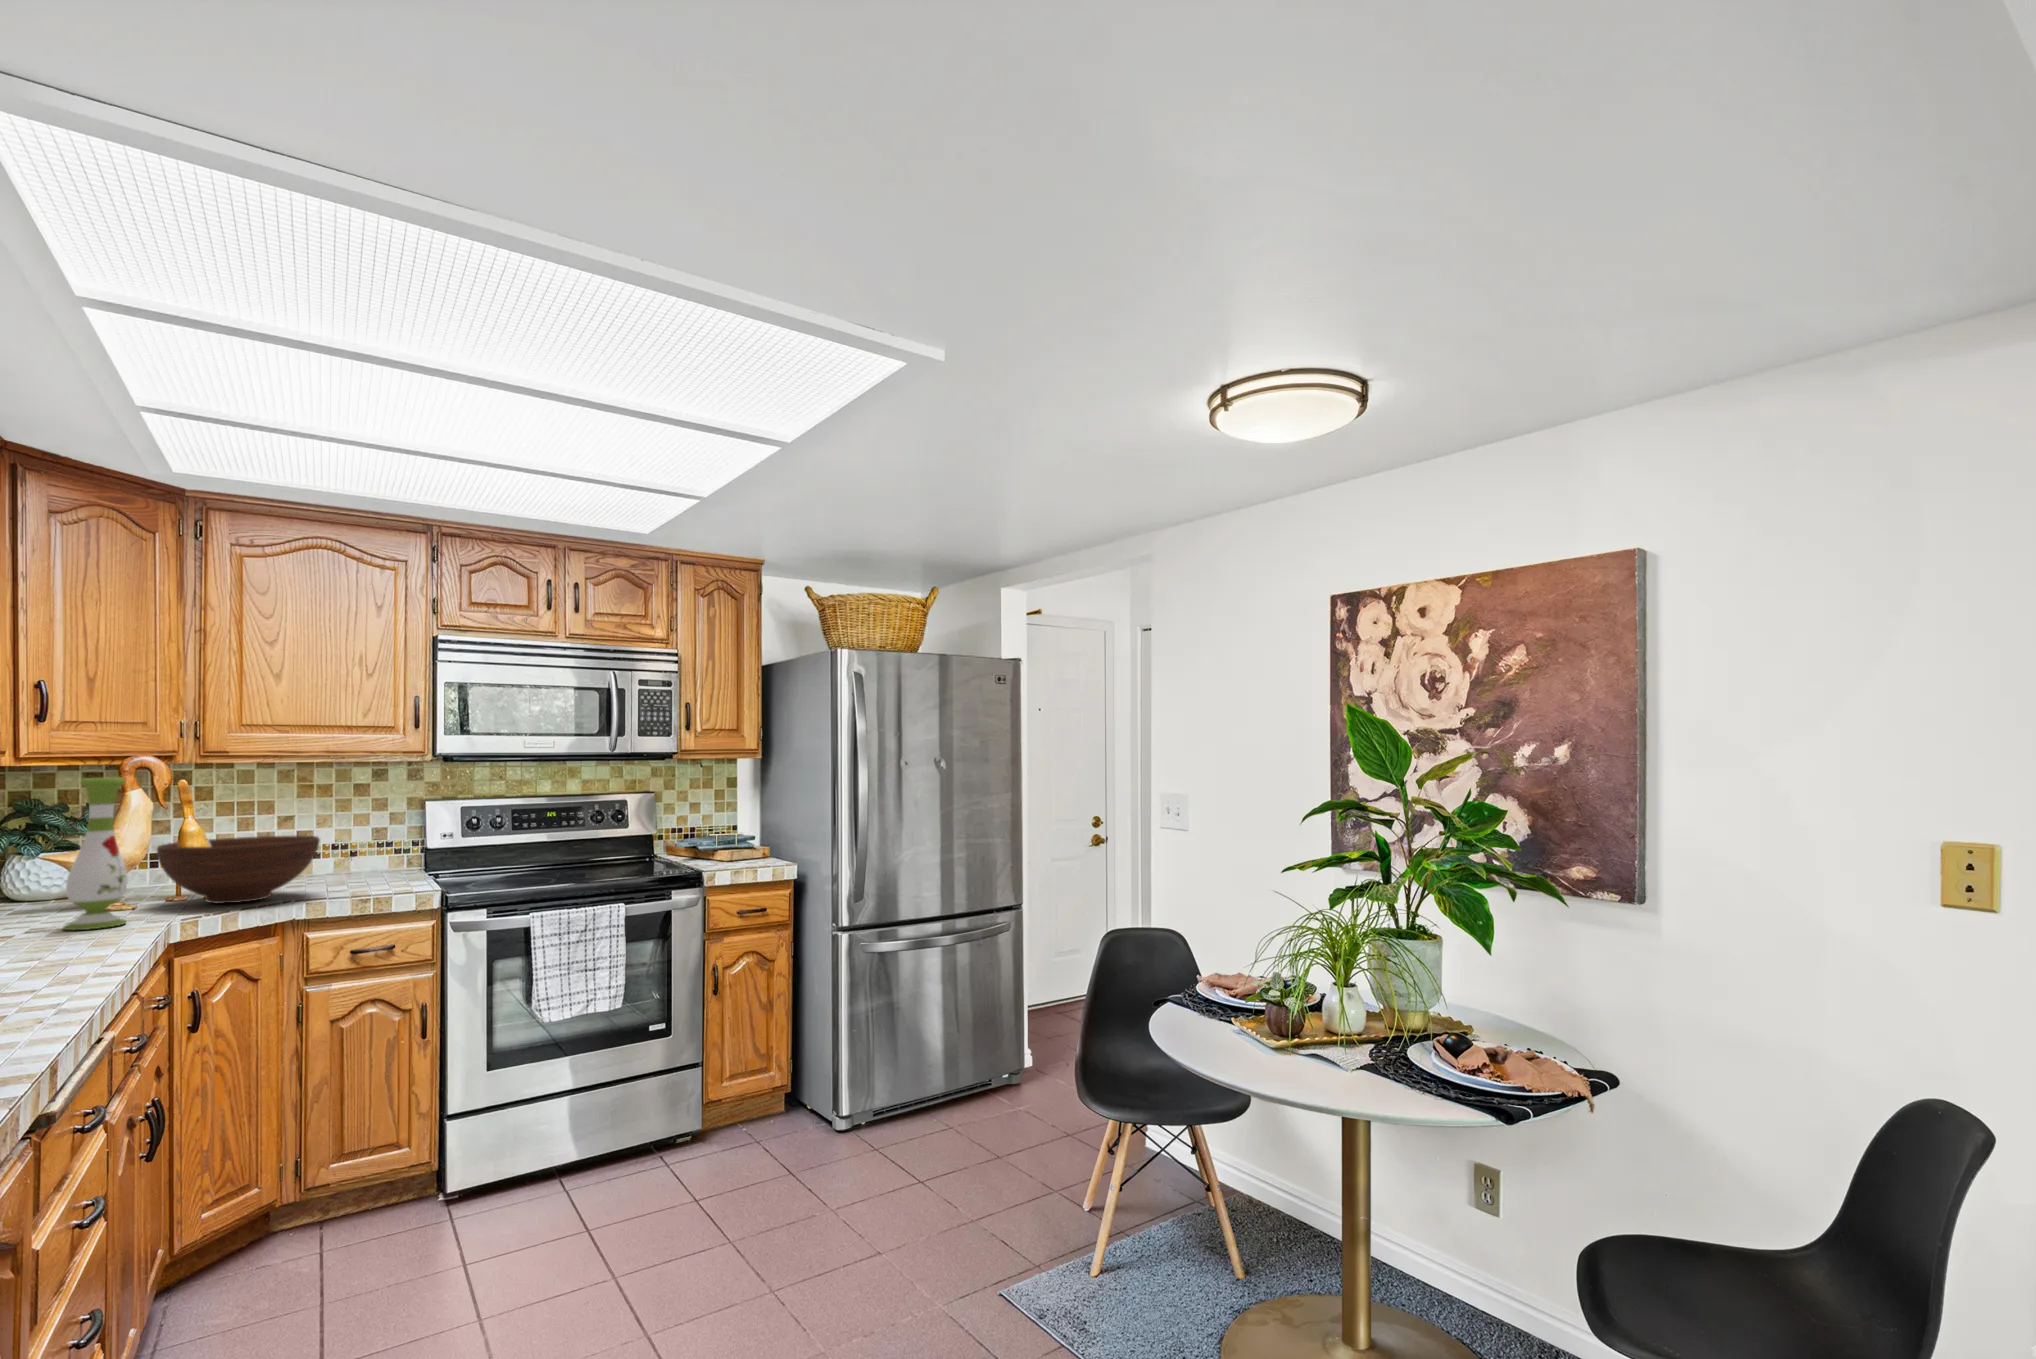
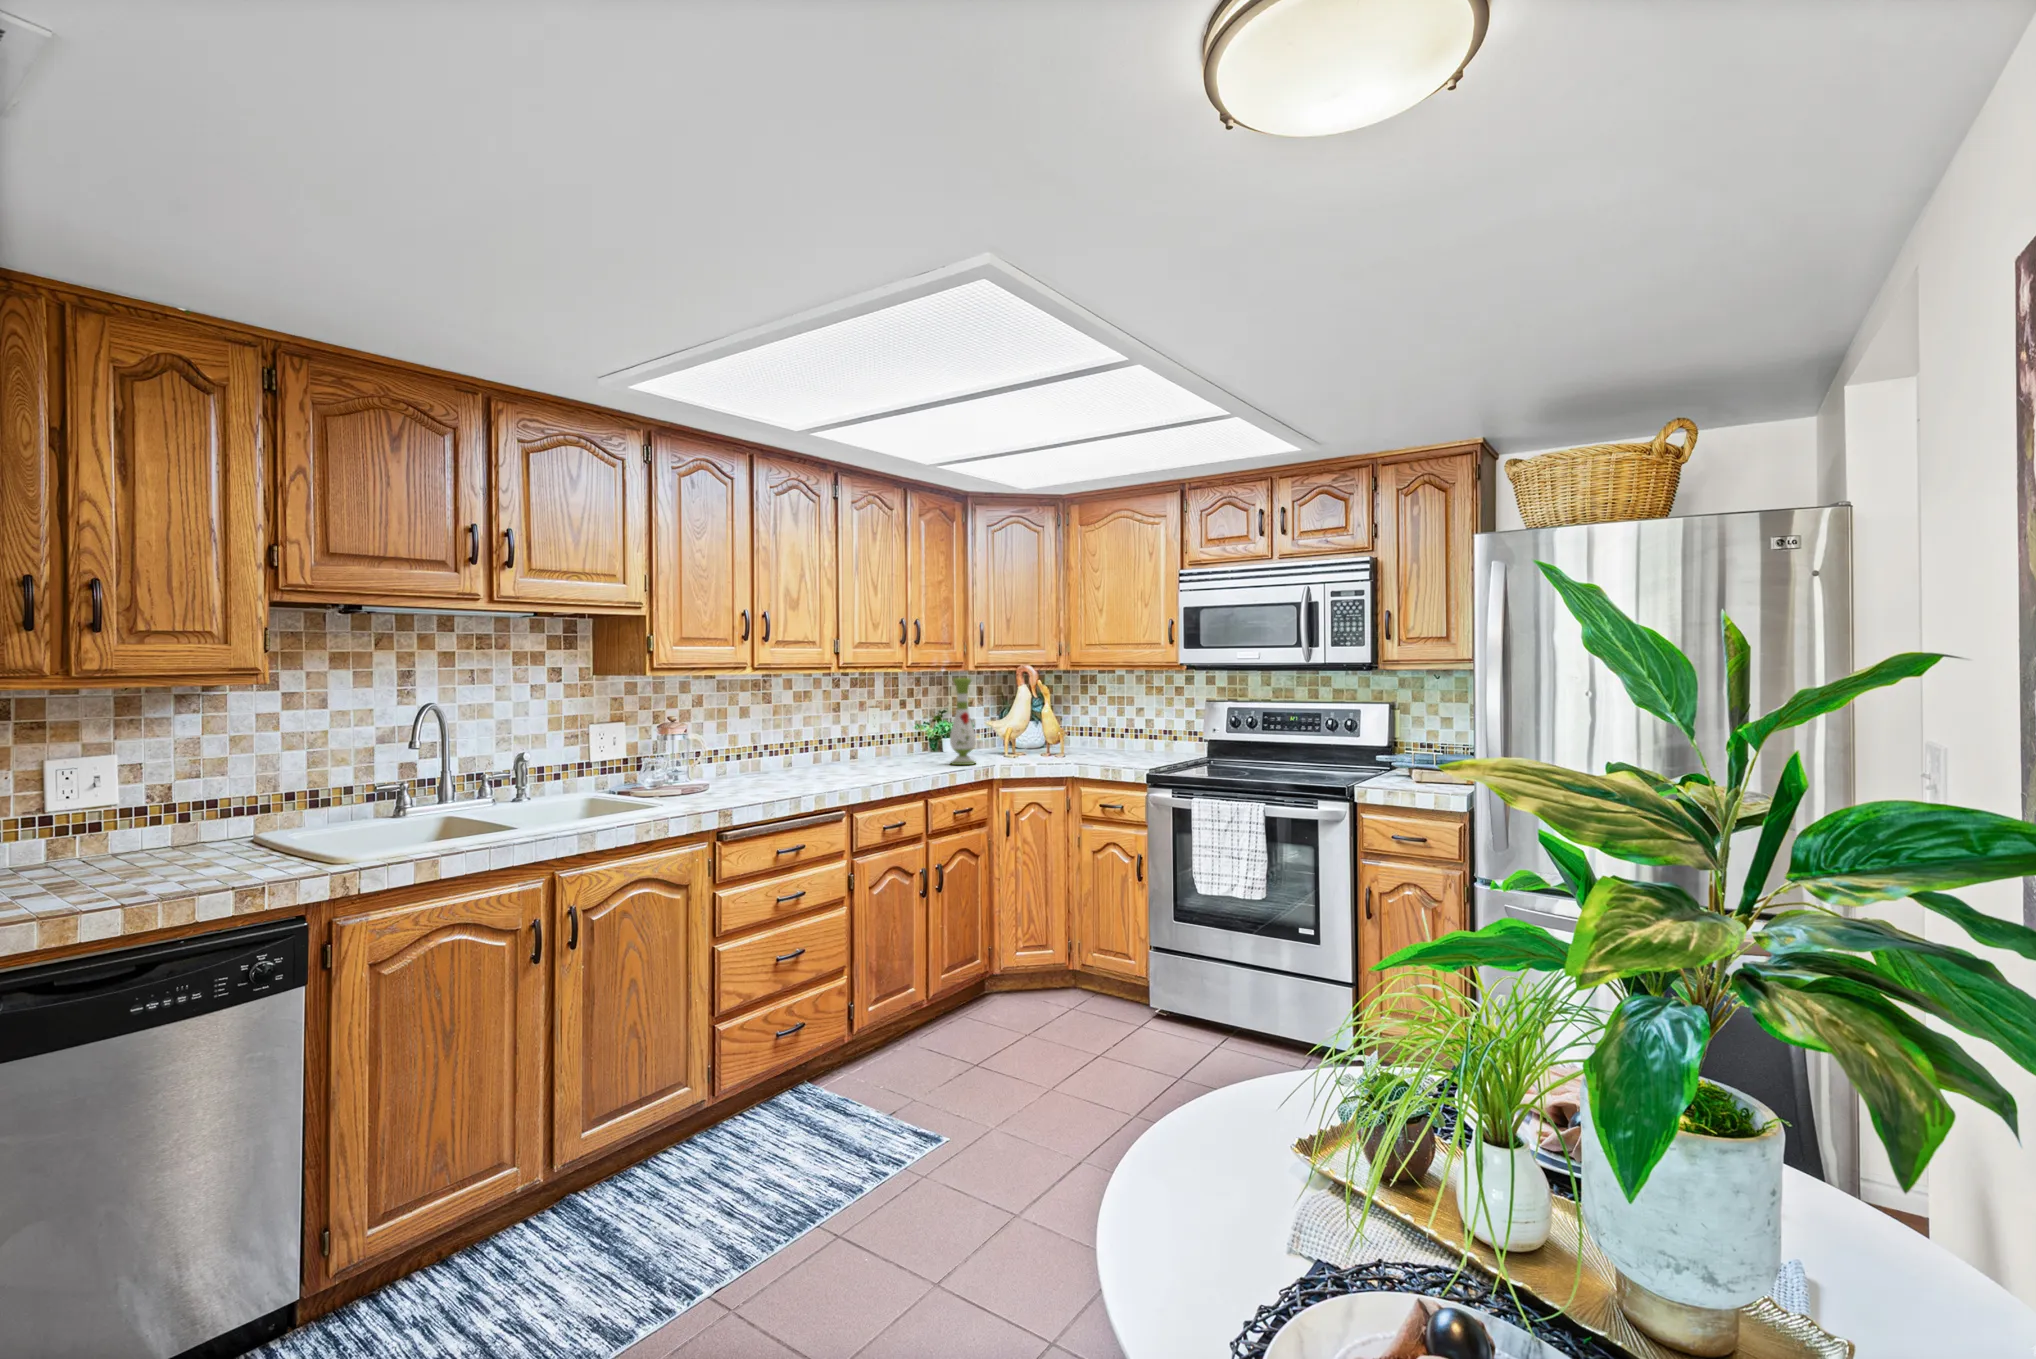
fruit bowl: present [157,836,320,904] -> none [1009,720,1092,761]

